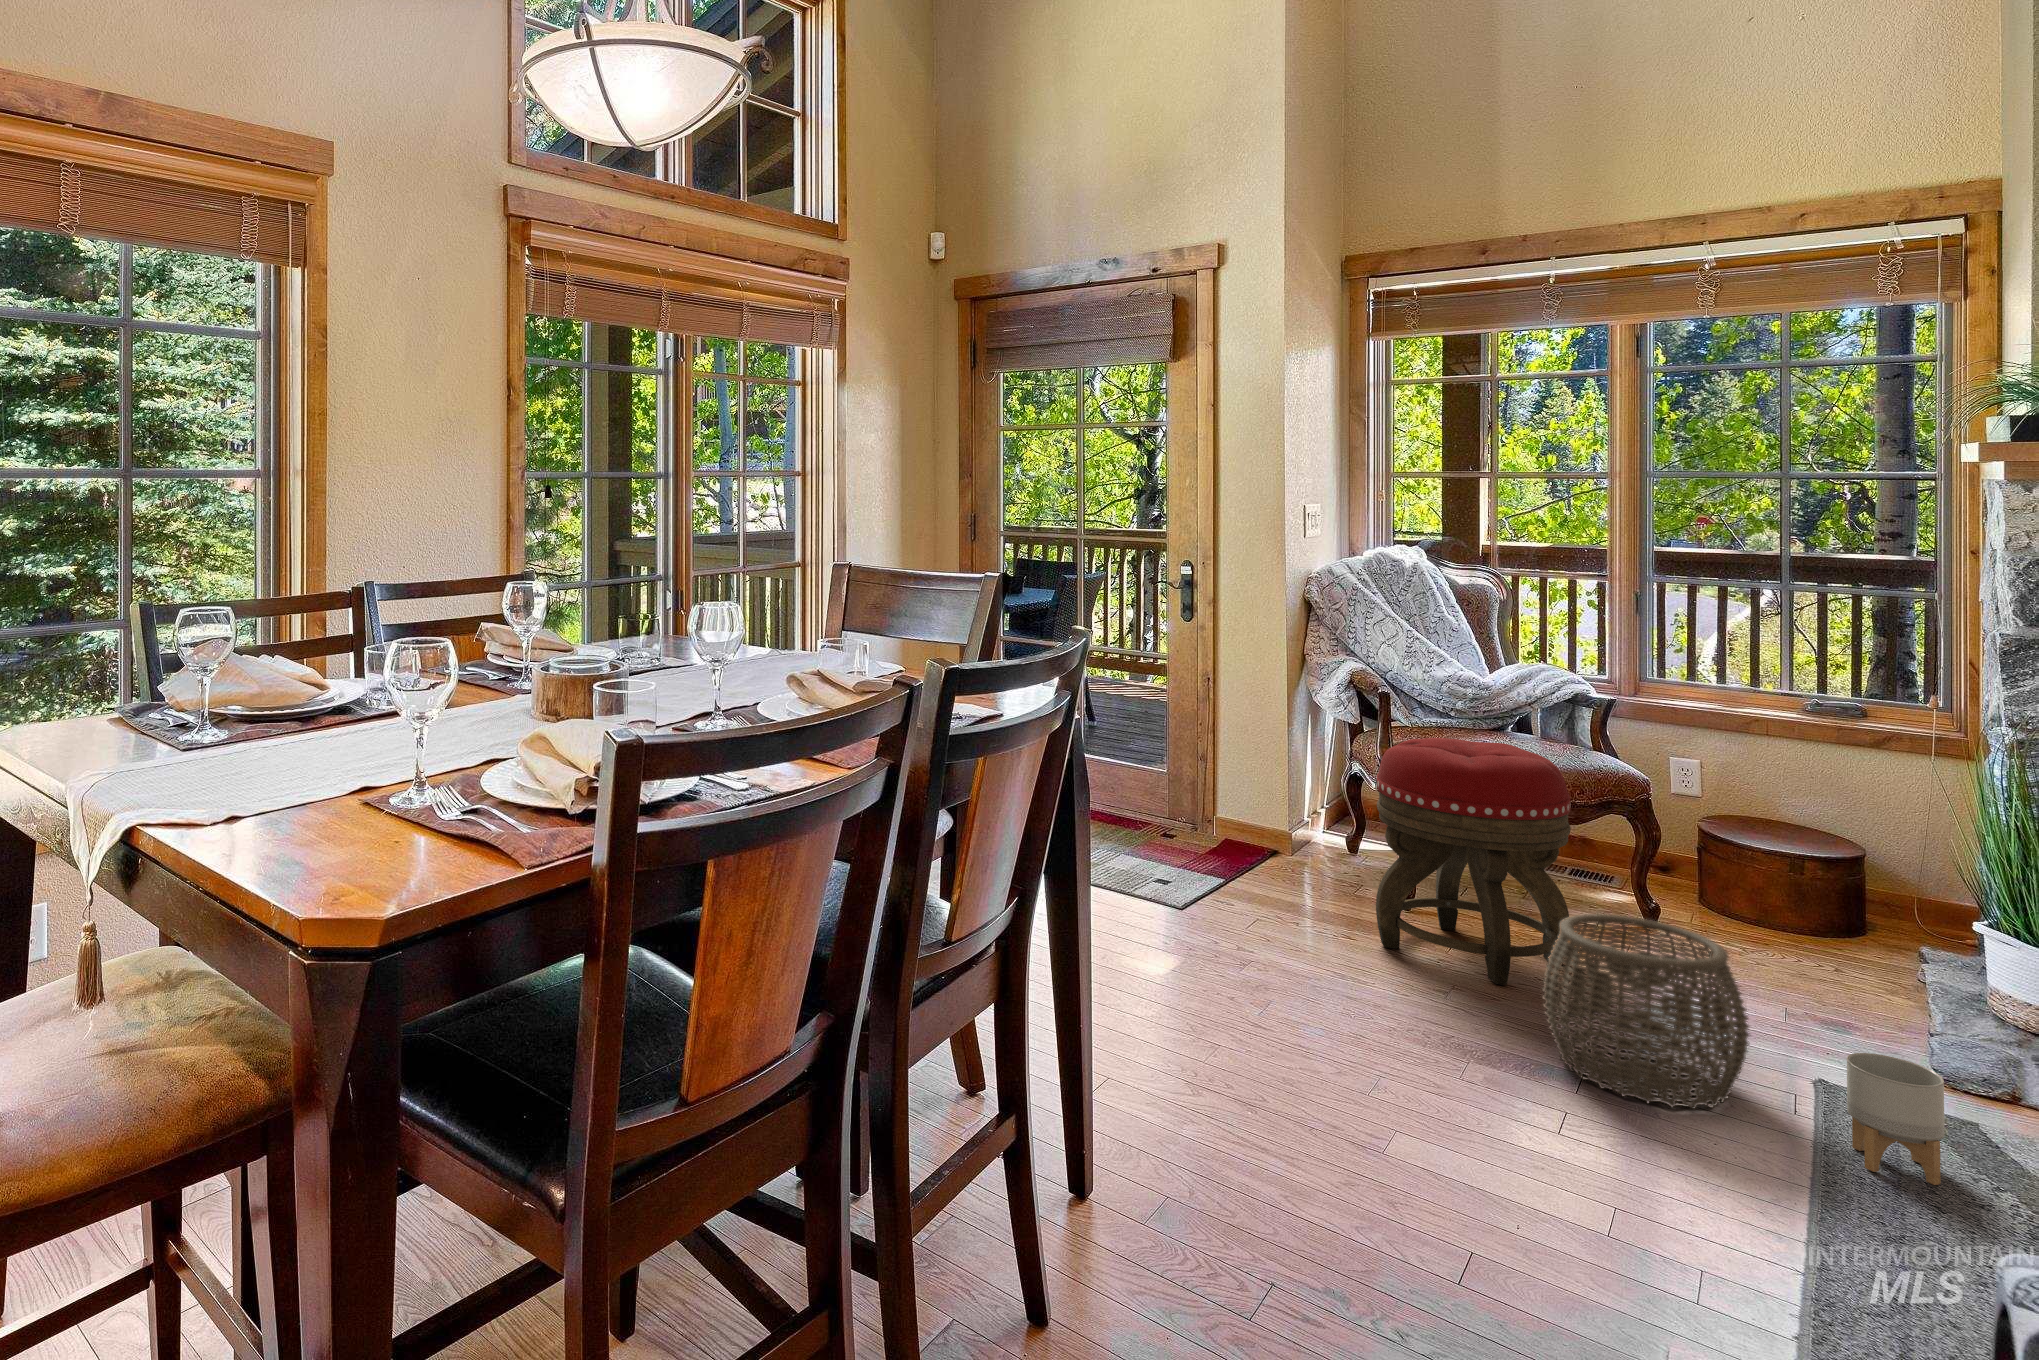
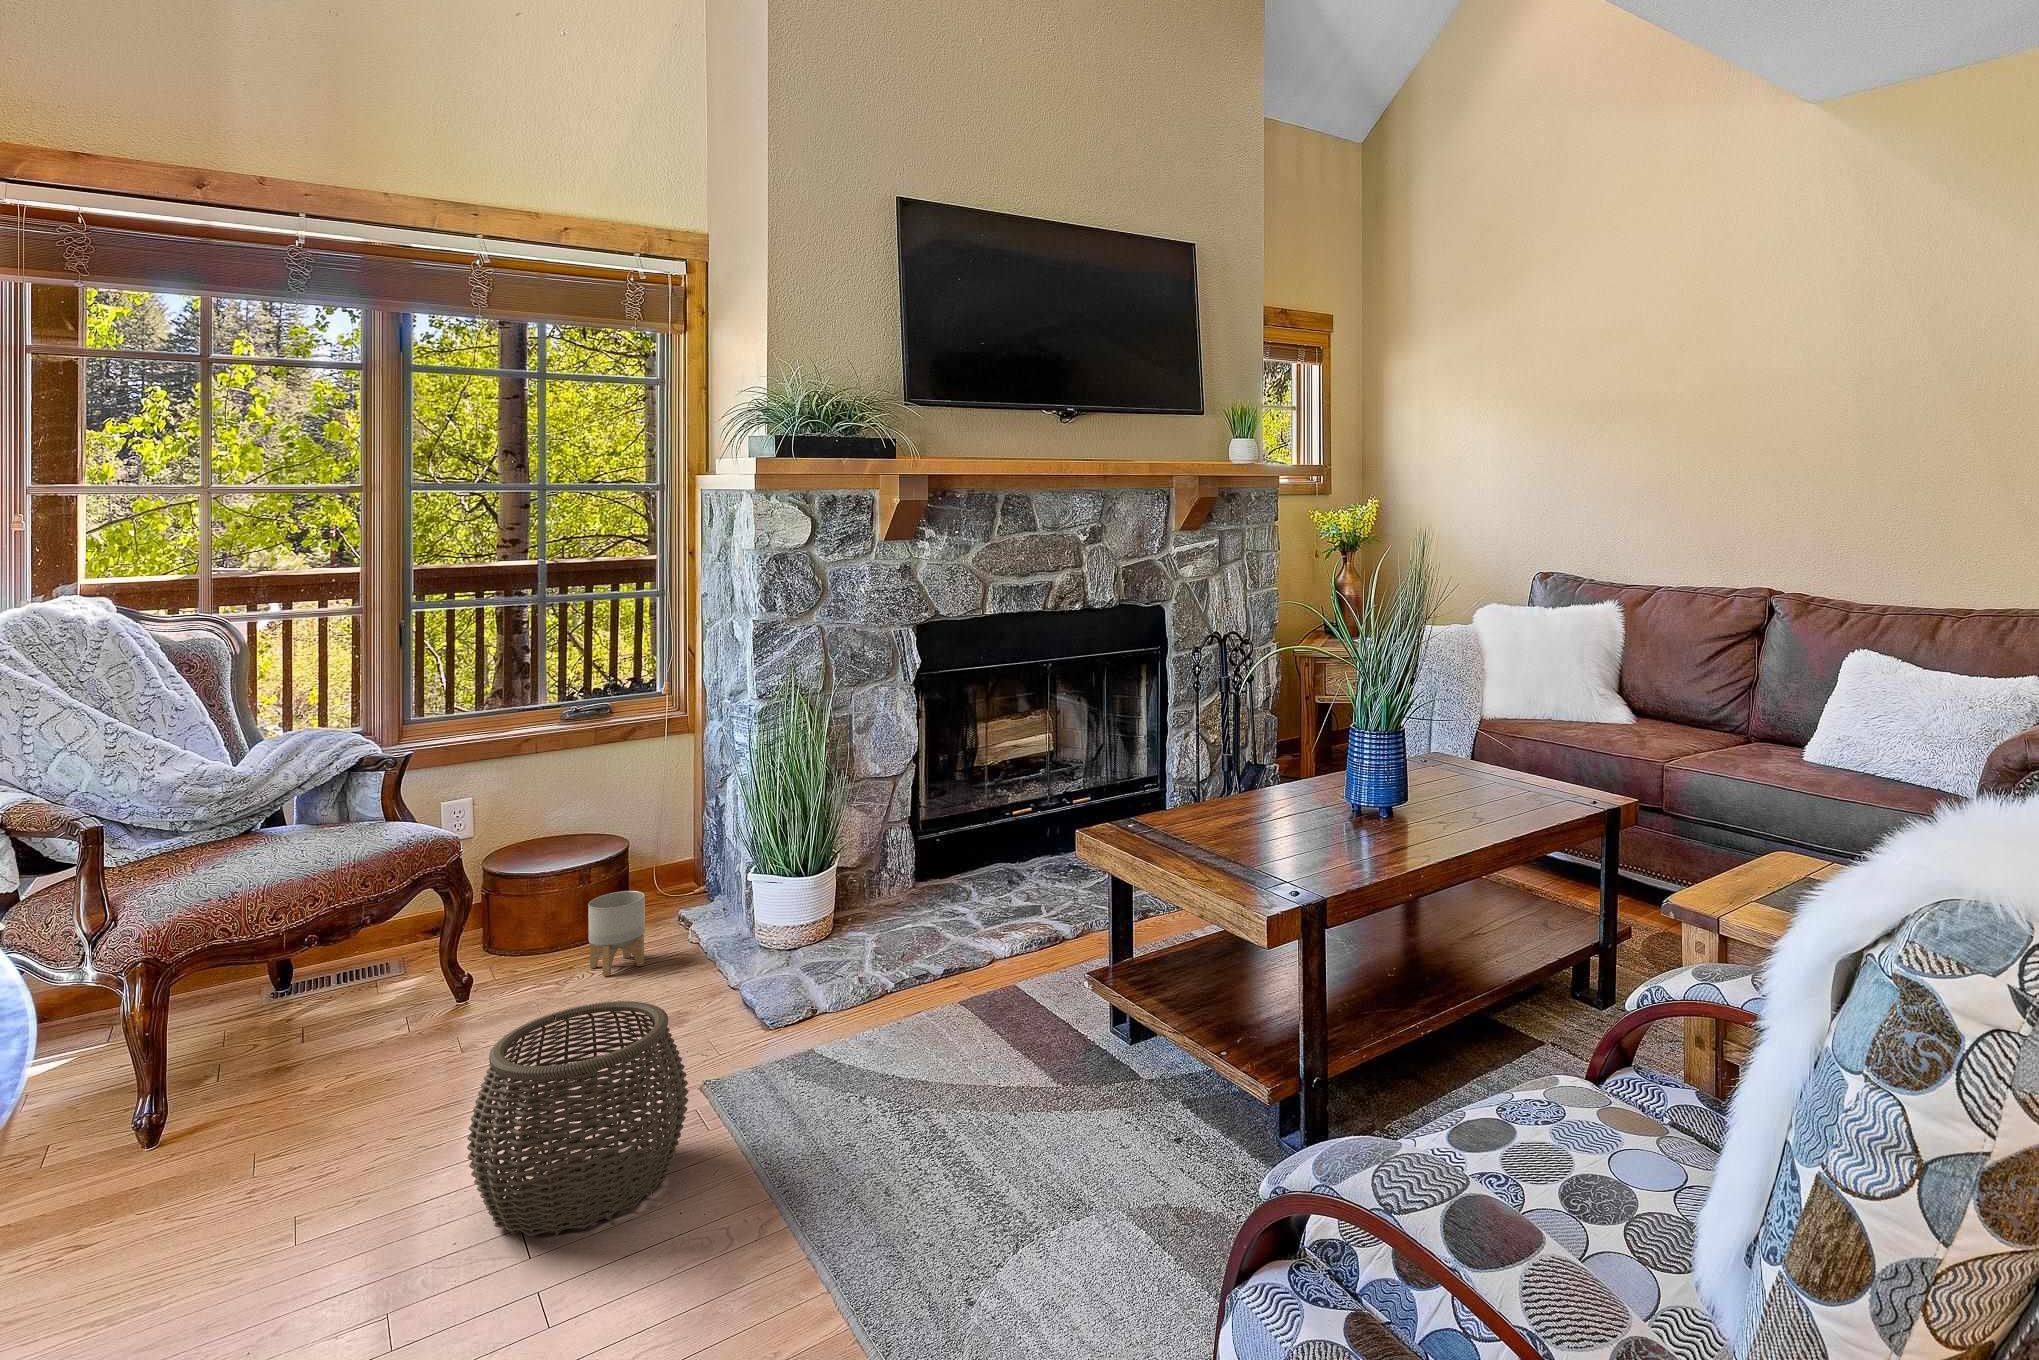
footstool: present [1376,738,1571,985] -> none [135,851,427,1210]
planter: present [1847,1053,1944,1185] -> present [588,891,645,976]

